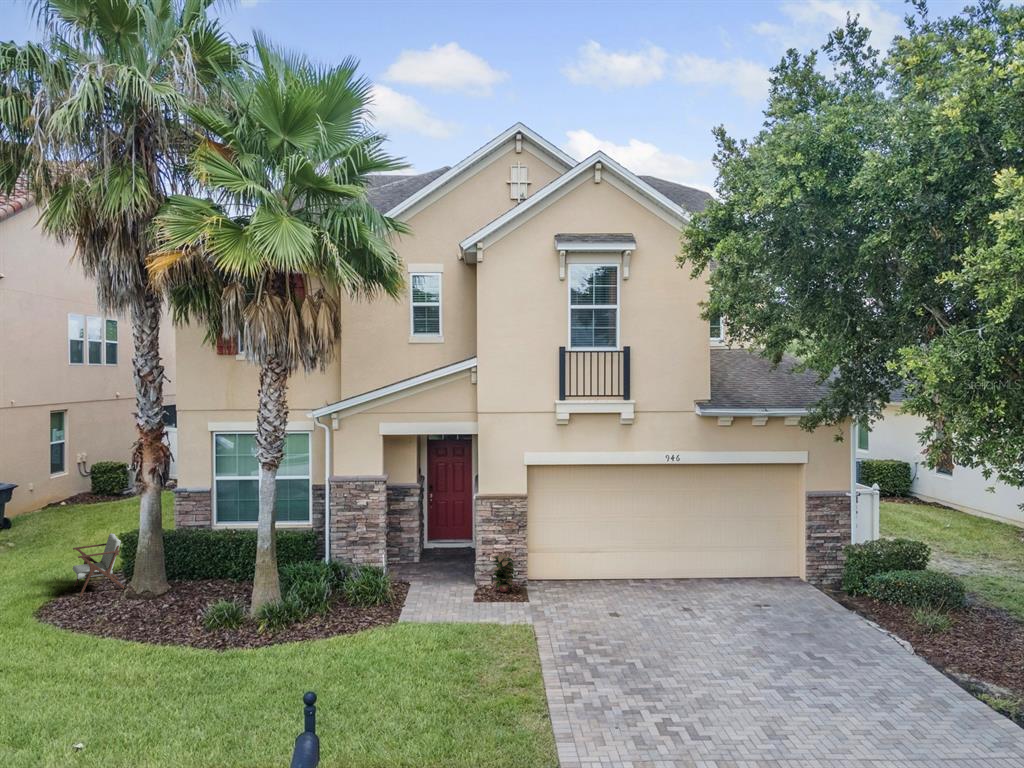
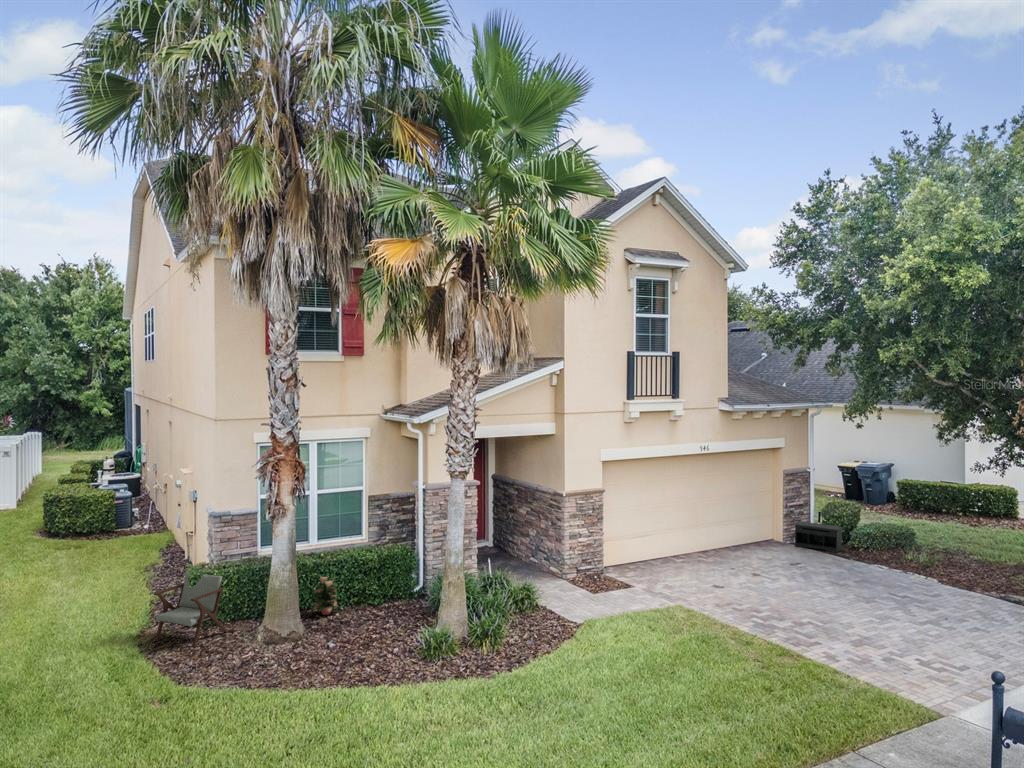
decorative plant: present [492,555,515,592] -> present [313,577,338,615]
bench: none [813,559,876,605] -> present [795,522,842,553]

